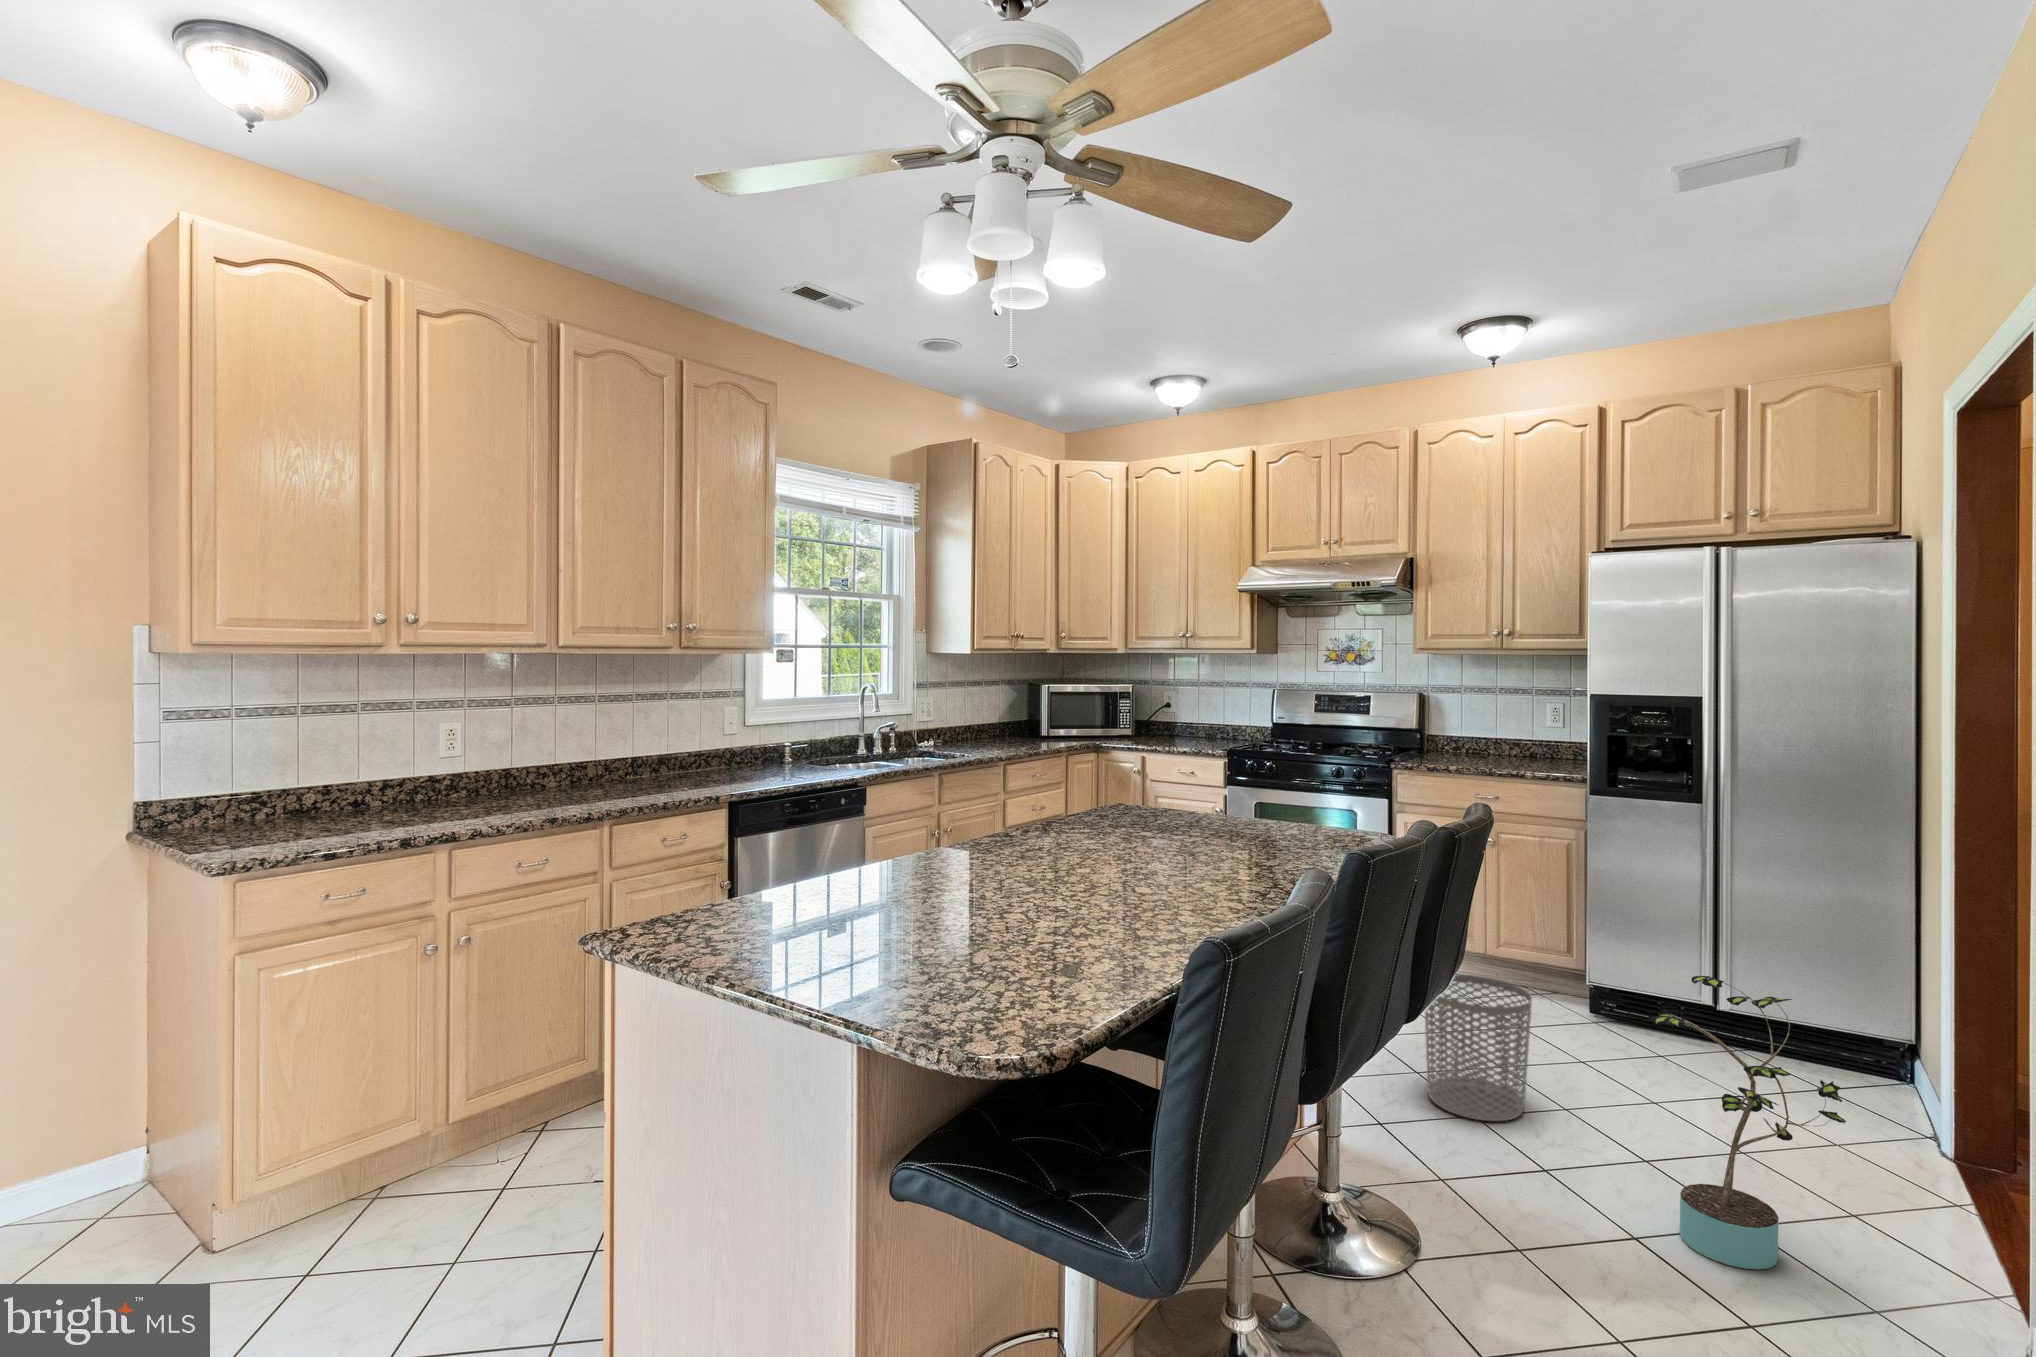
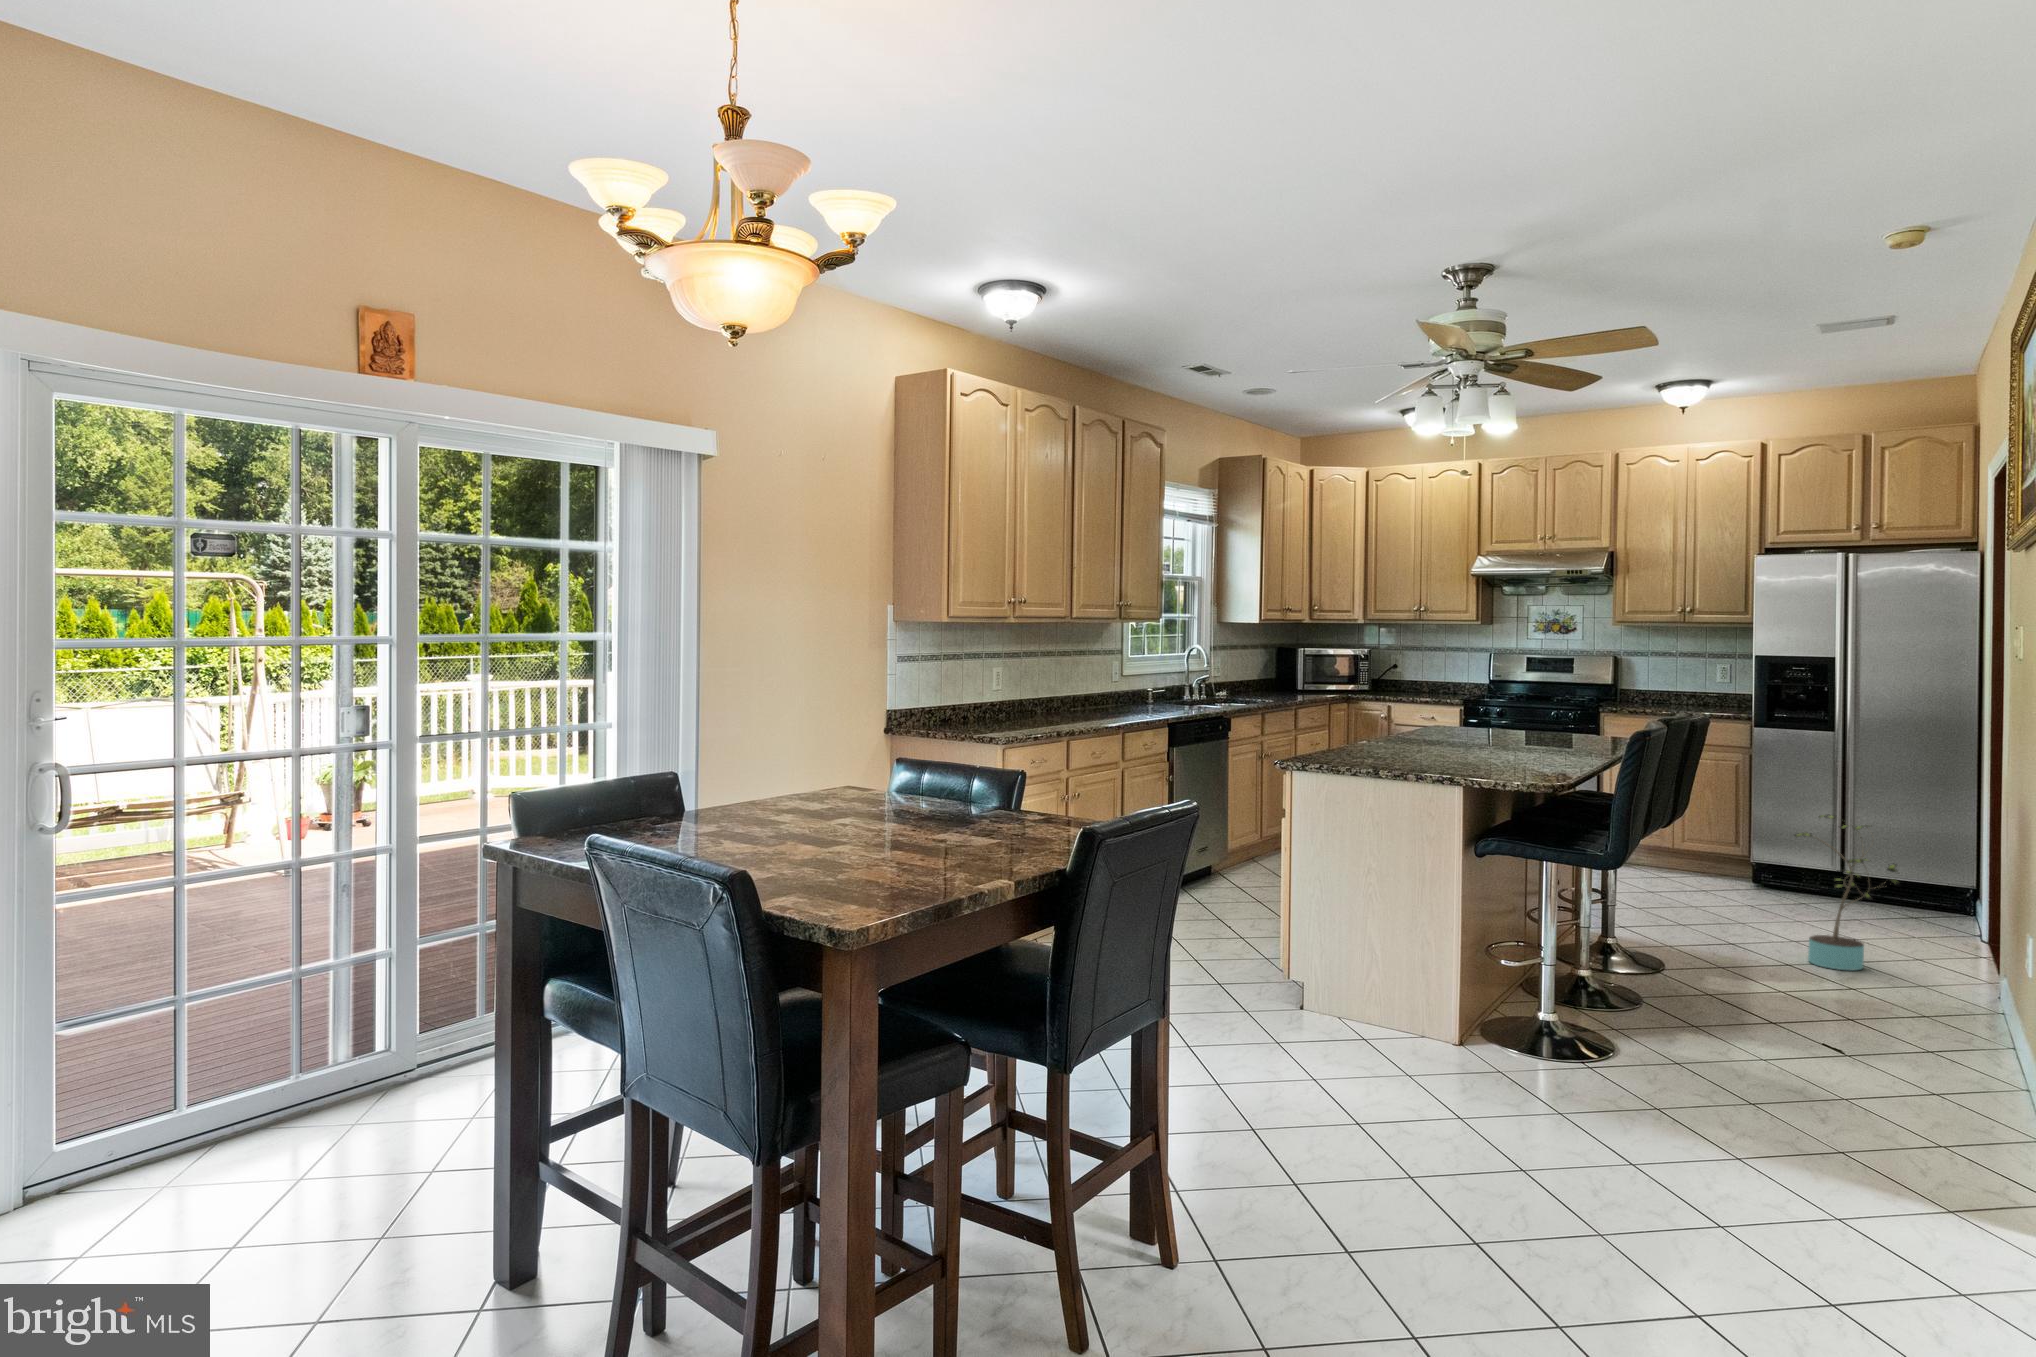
waste bin: present [1425,975,1532,1121] -> none [1643,840,1716,926]

